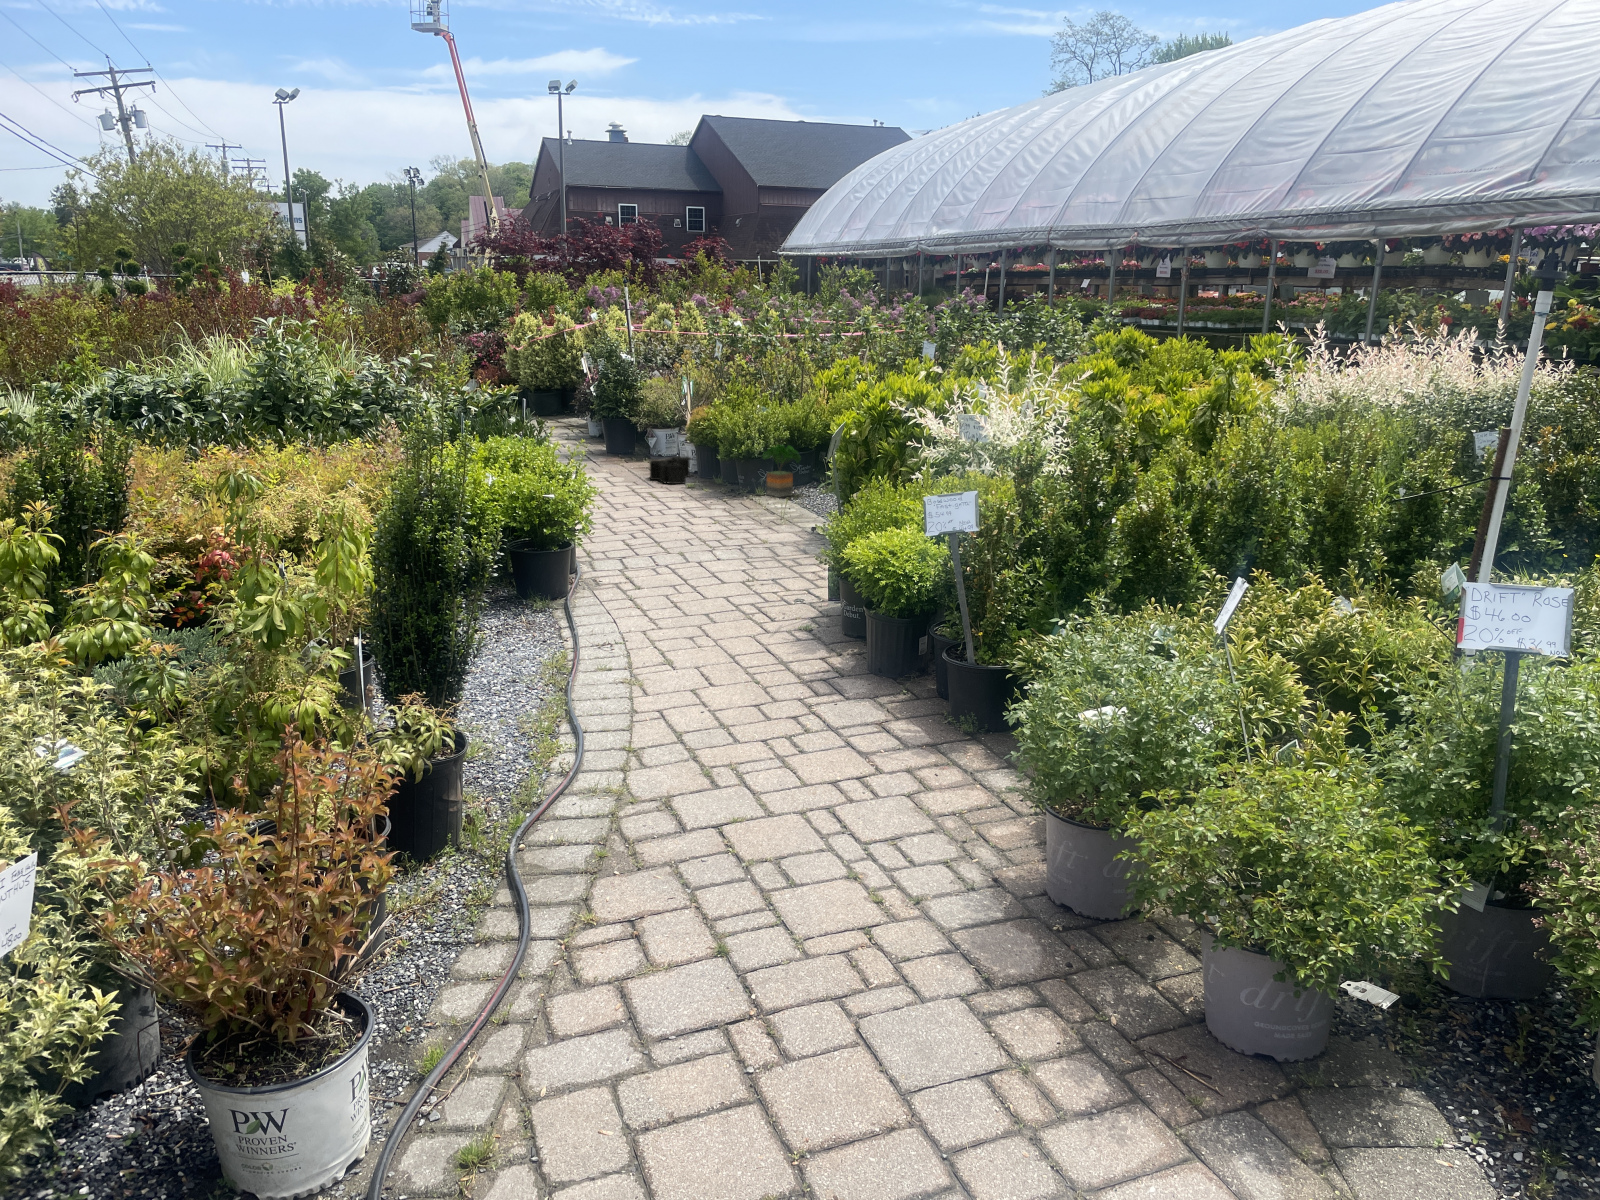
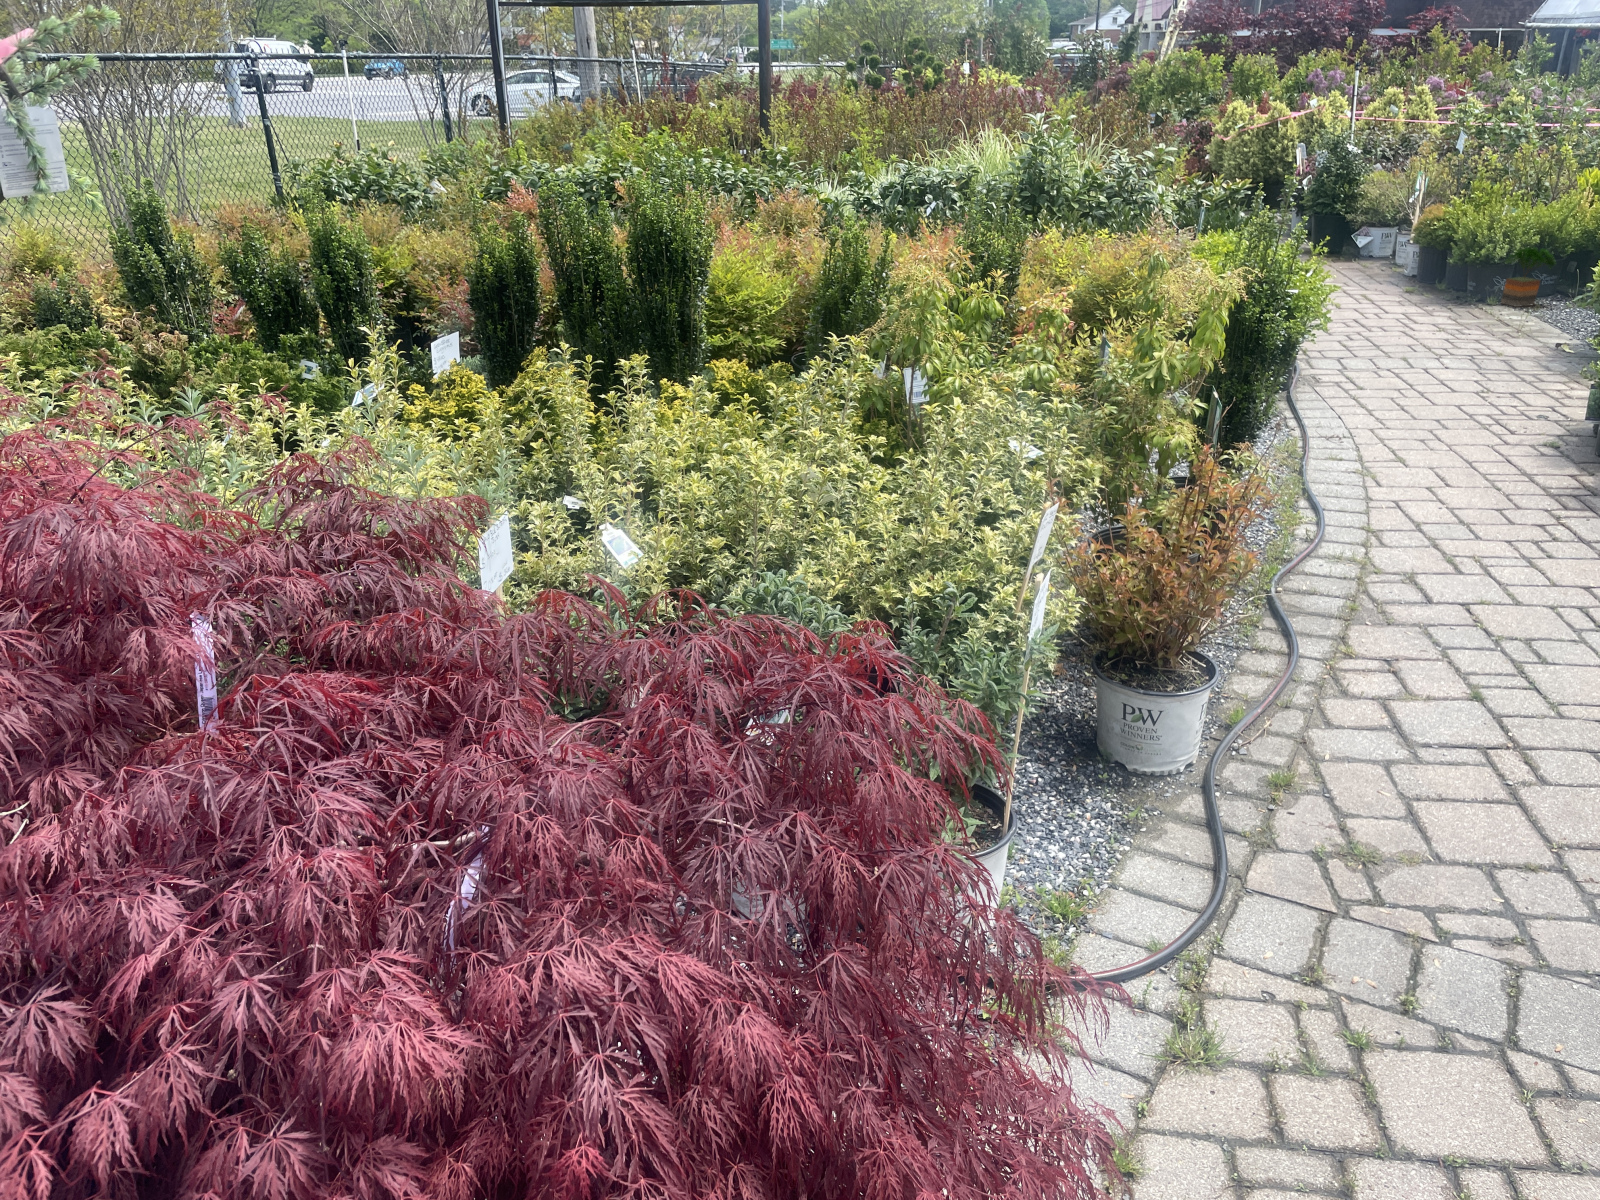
storage bin: present [650,457,693,484] -> none [1358,257,1413,287]

